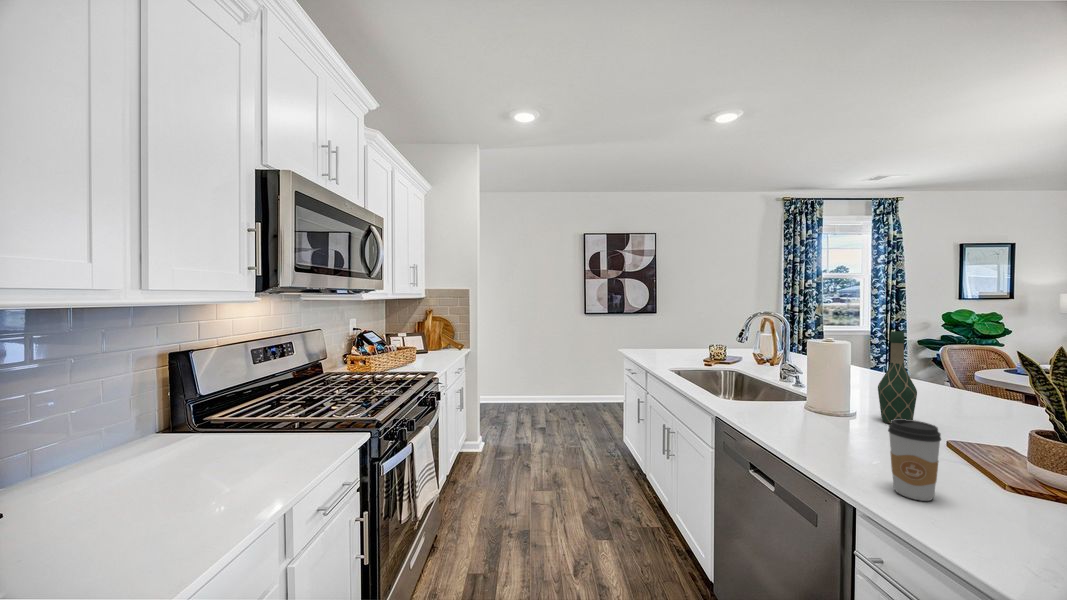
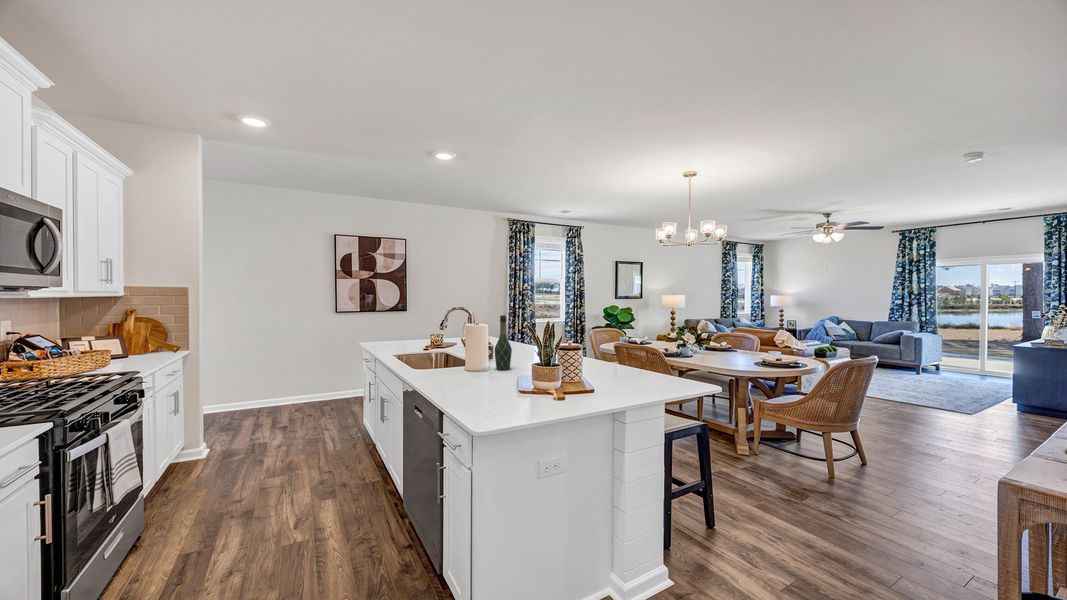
coffee cup: present [888,419,941,501] -> none [459,358,479,397]

